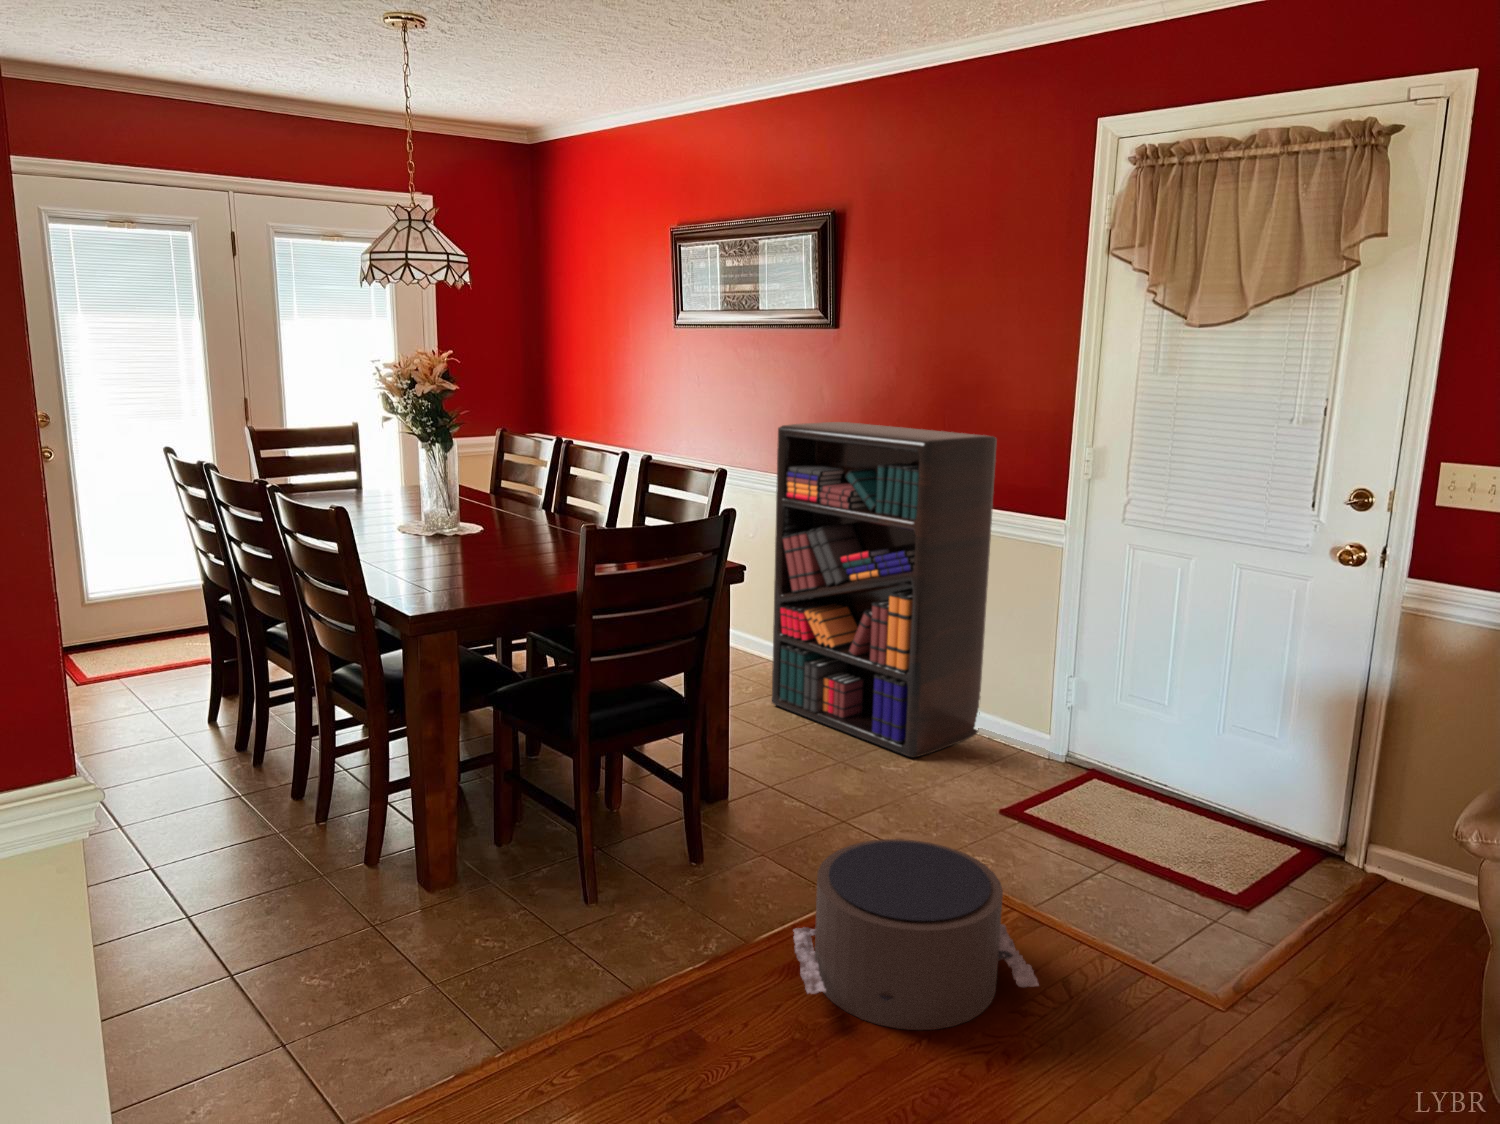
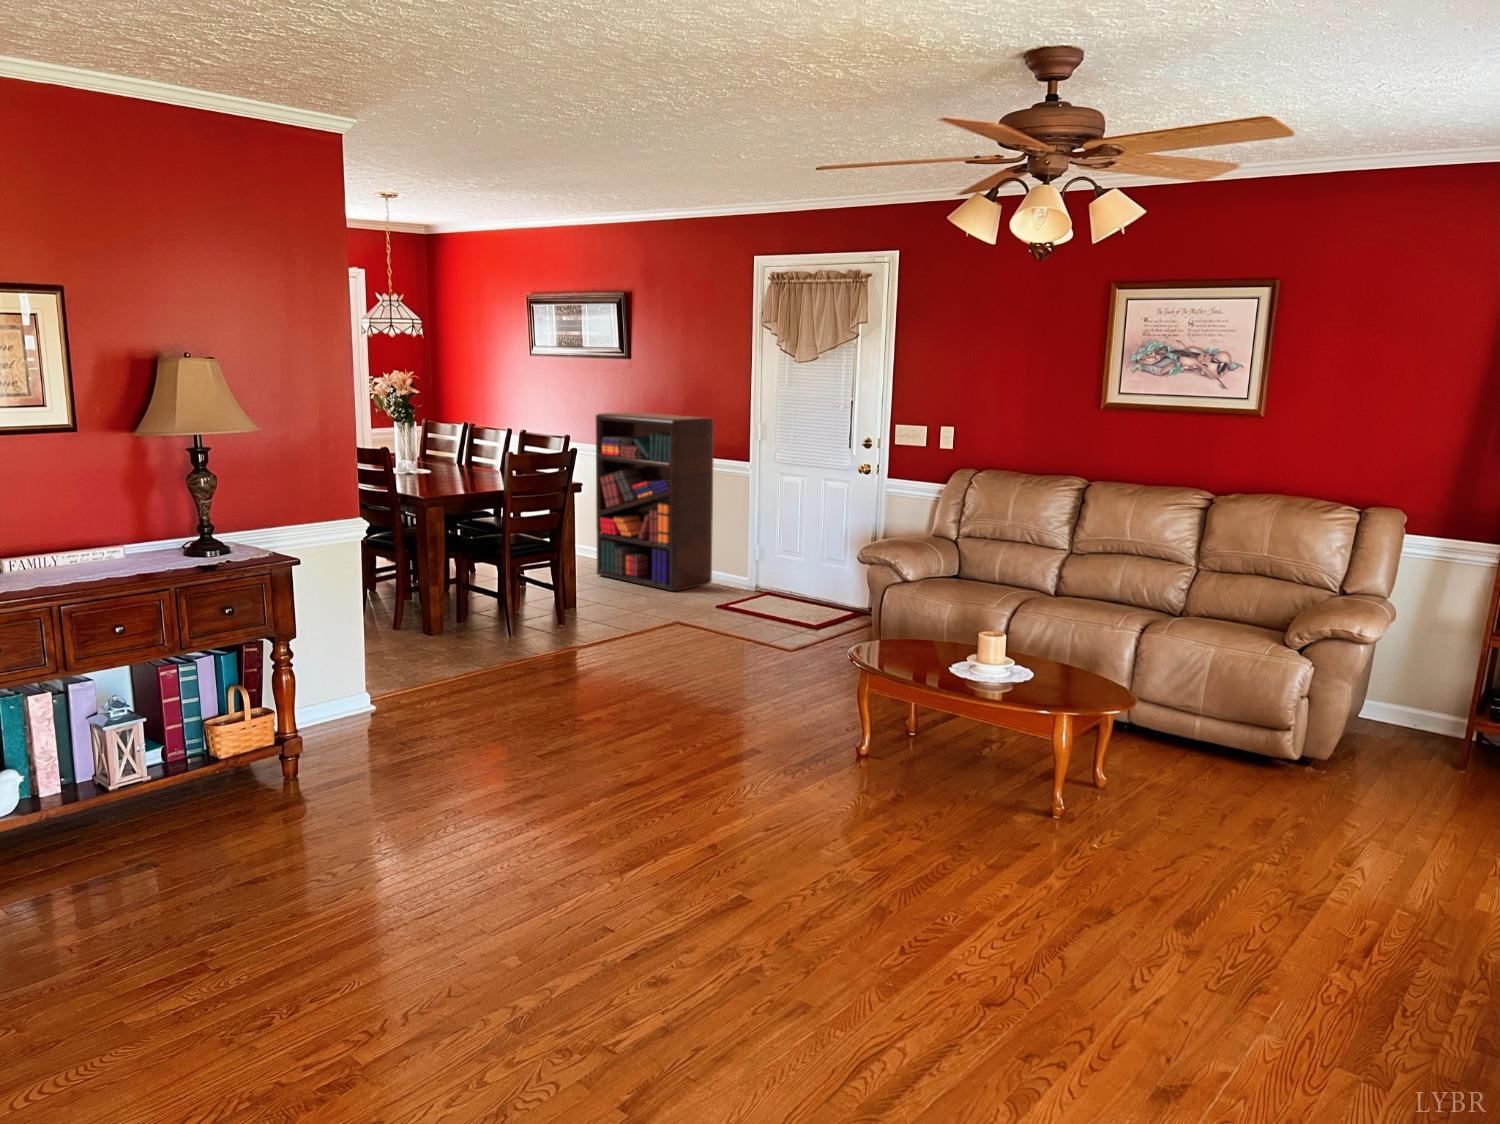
pouf: present [793,839,1039,1030] -> none [606,596,709,659]

